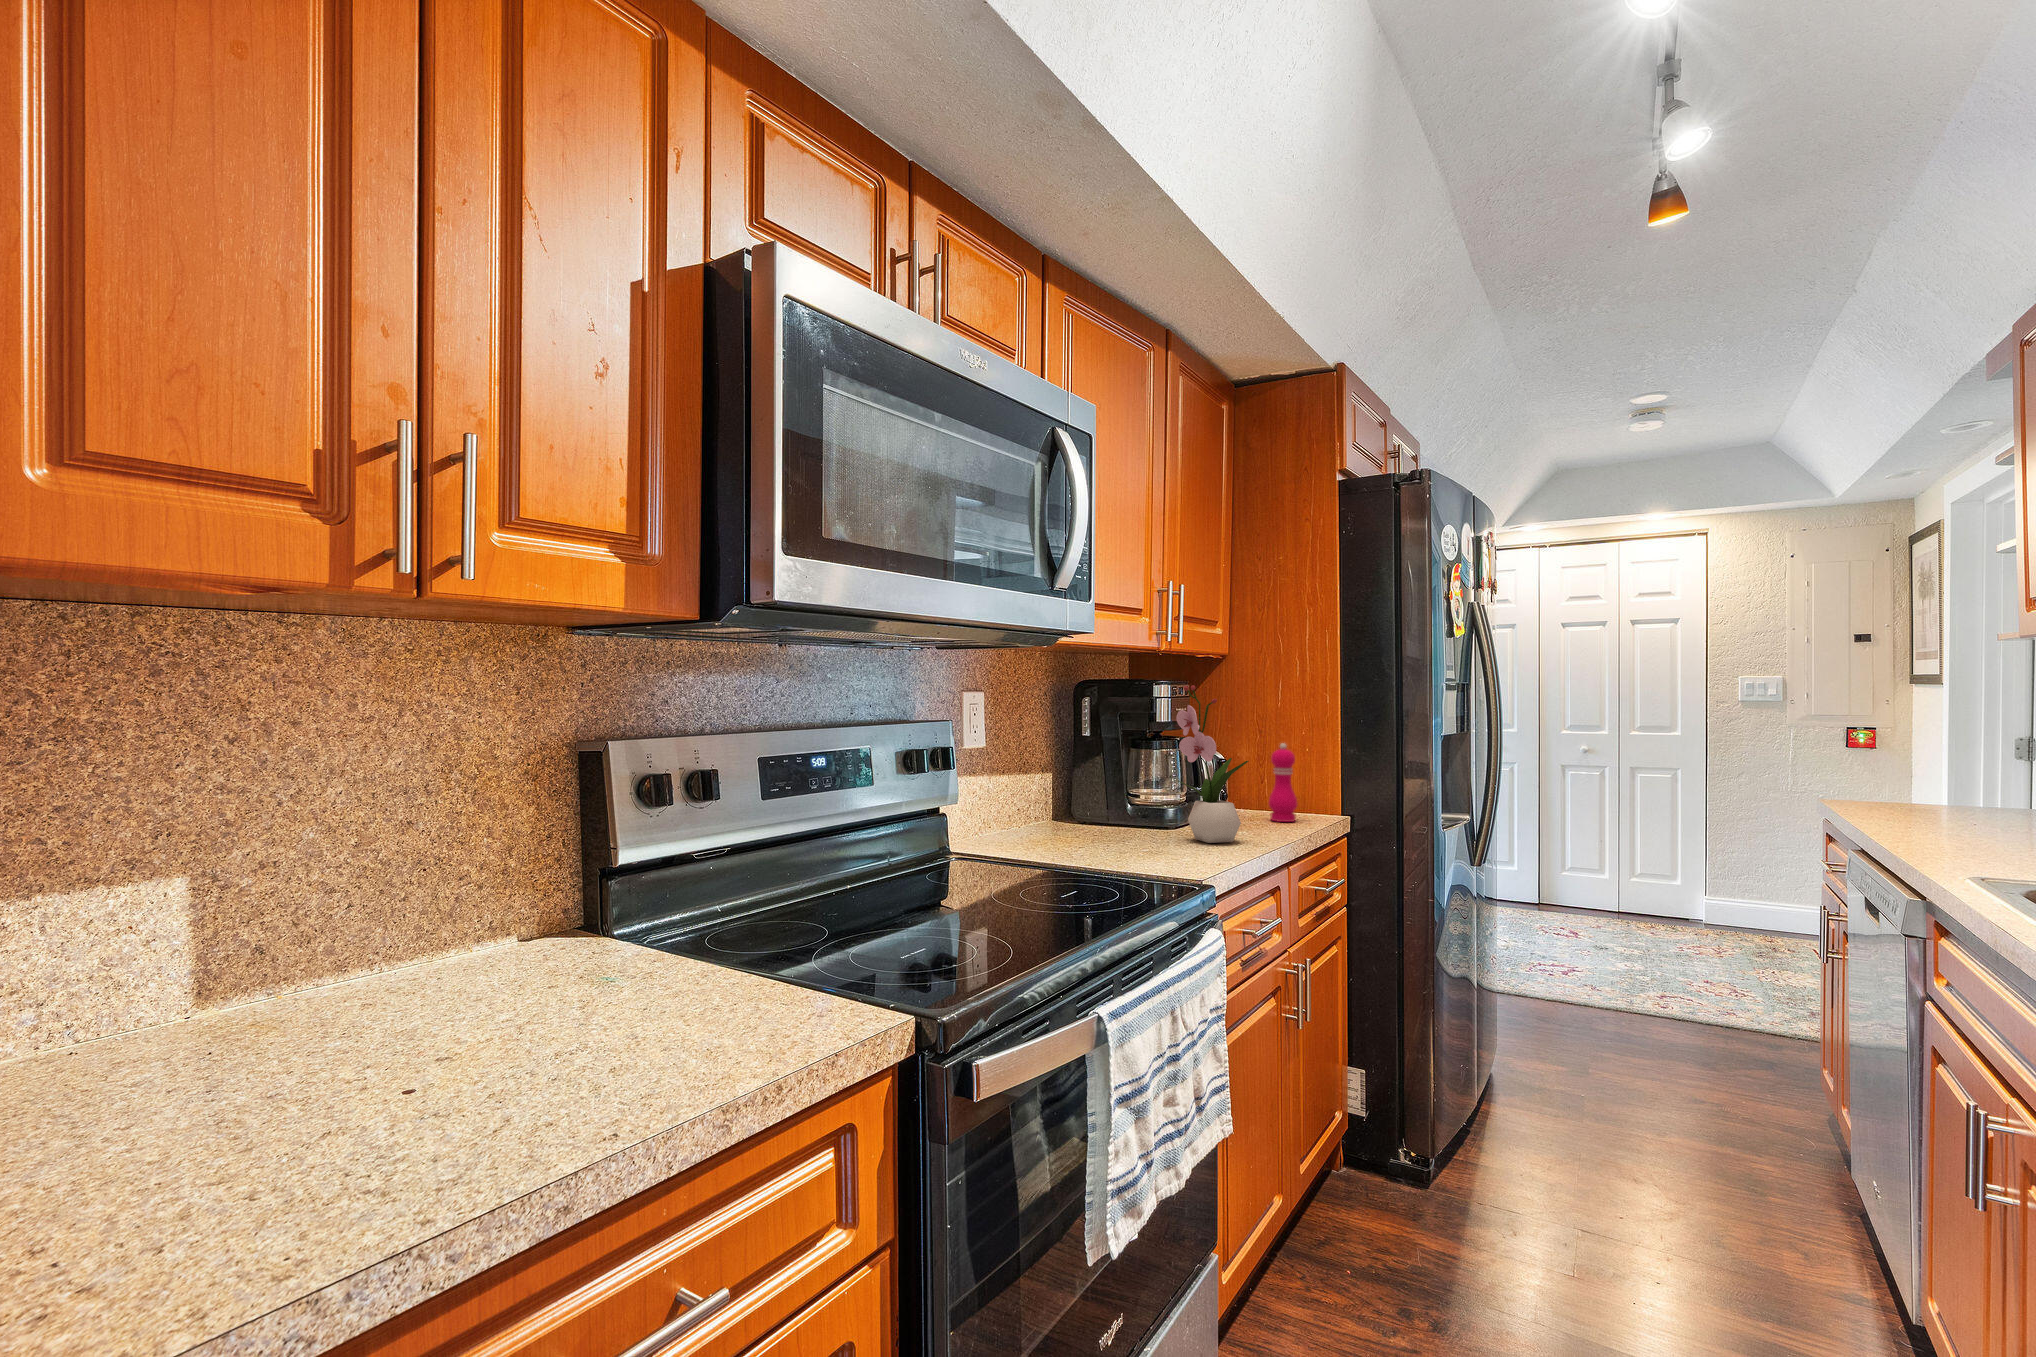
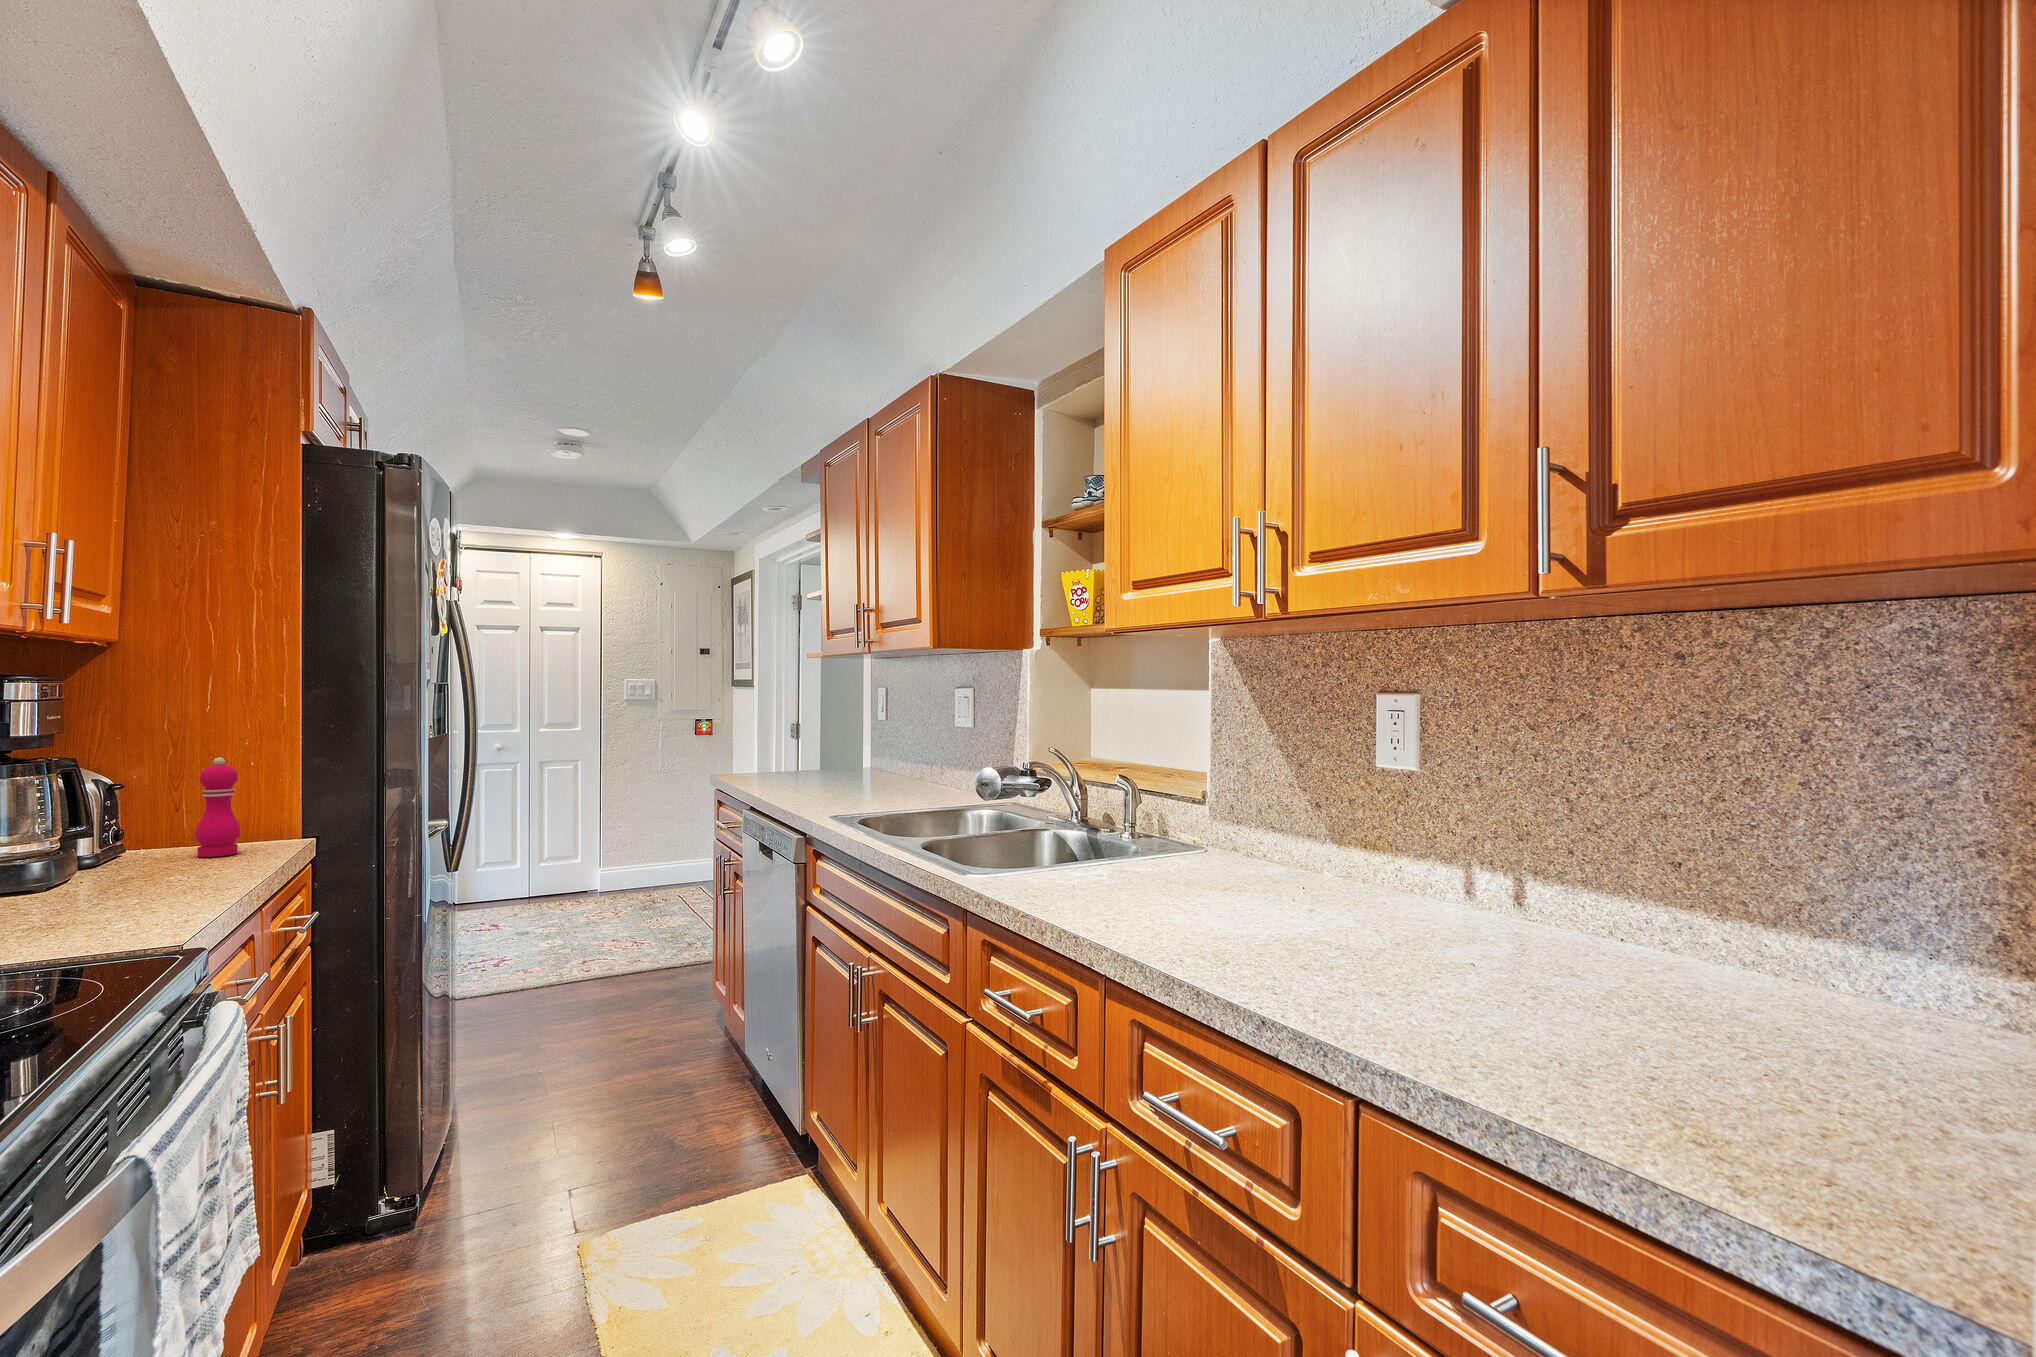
flower arrangement: present [1176,685,1248,843] -> none [60,684,195,899]

